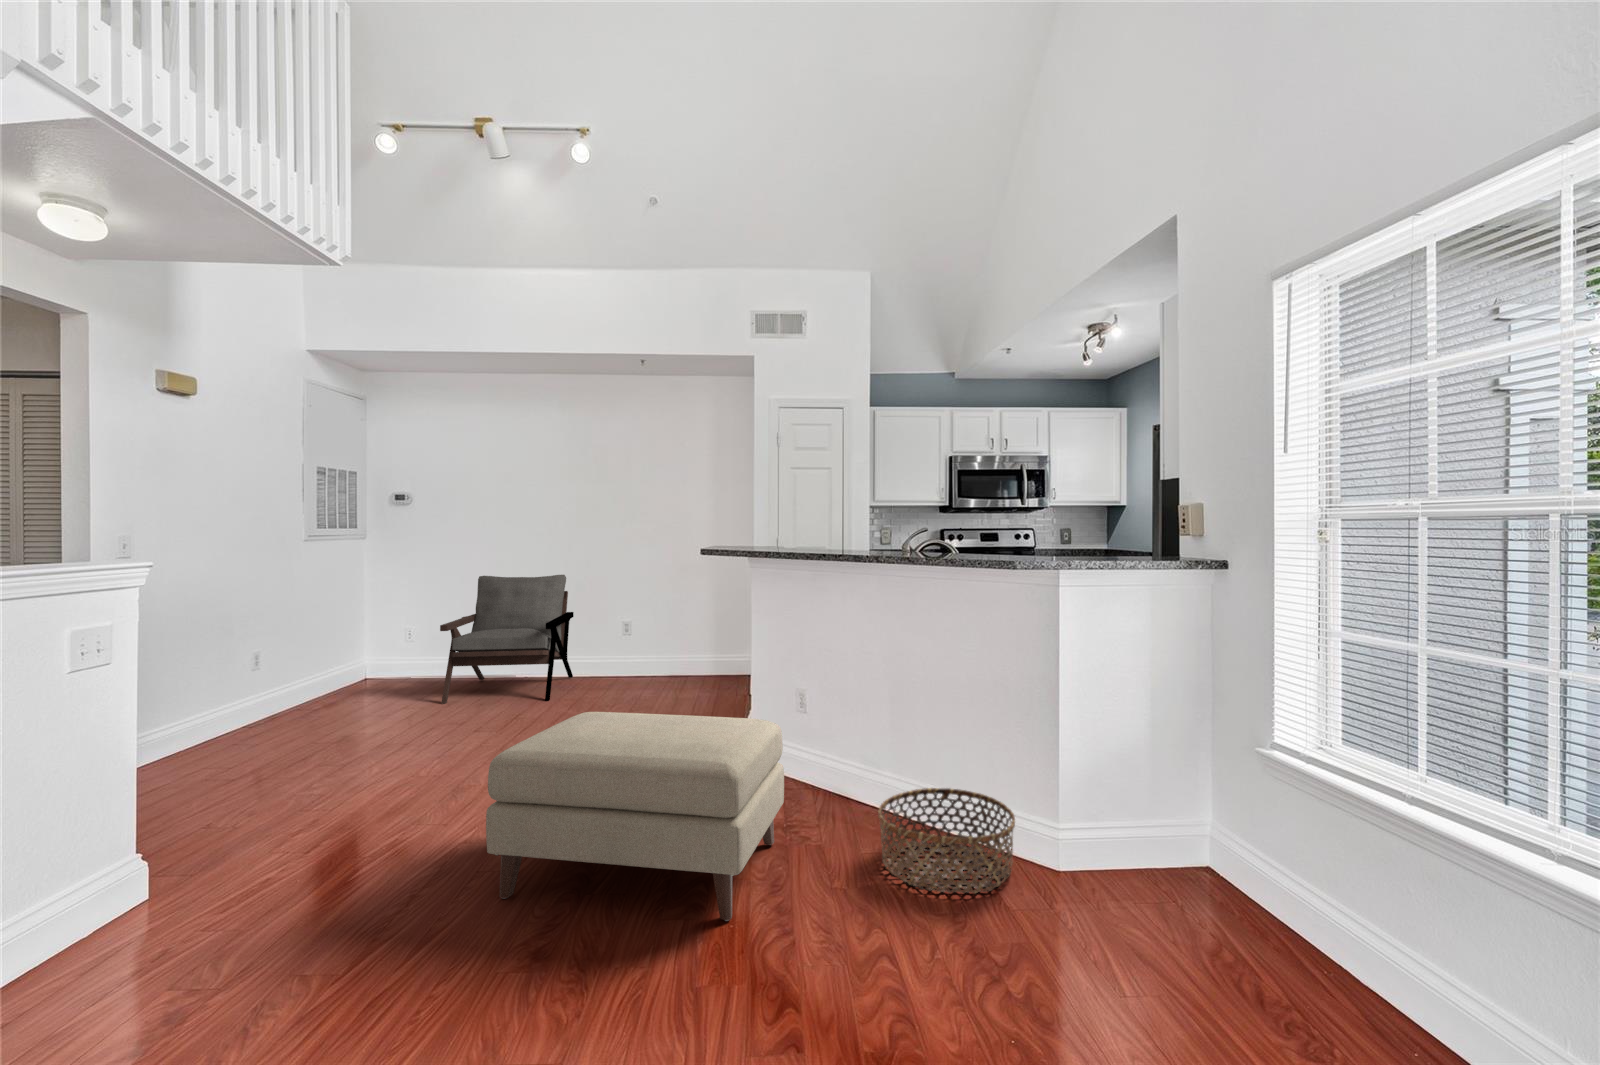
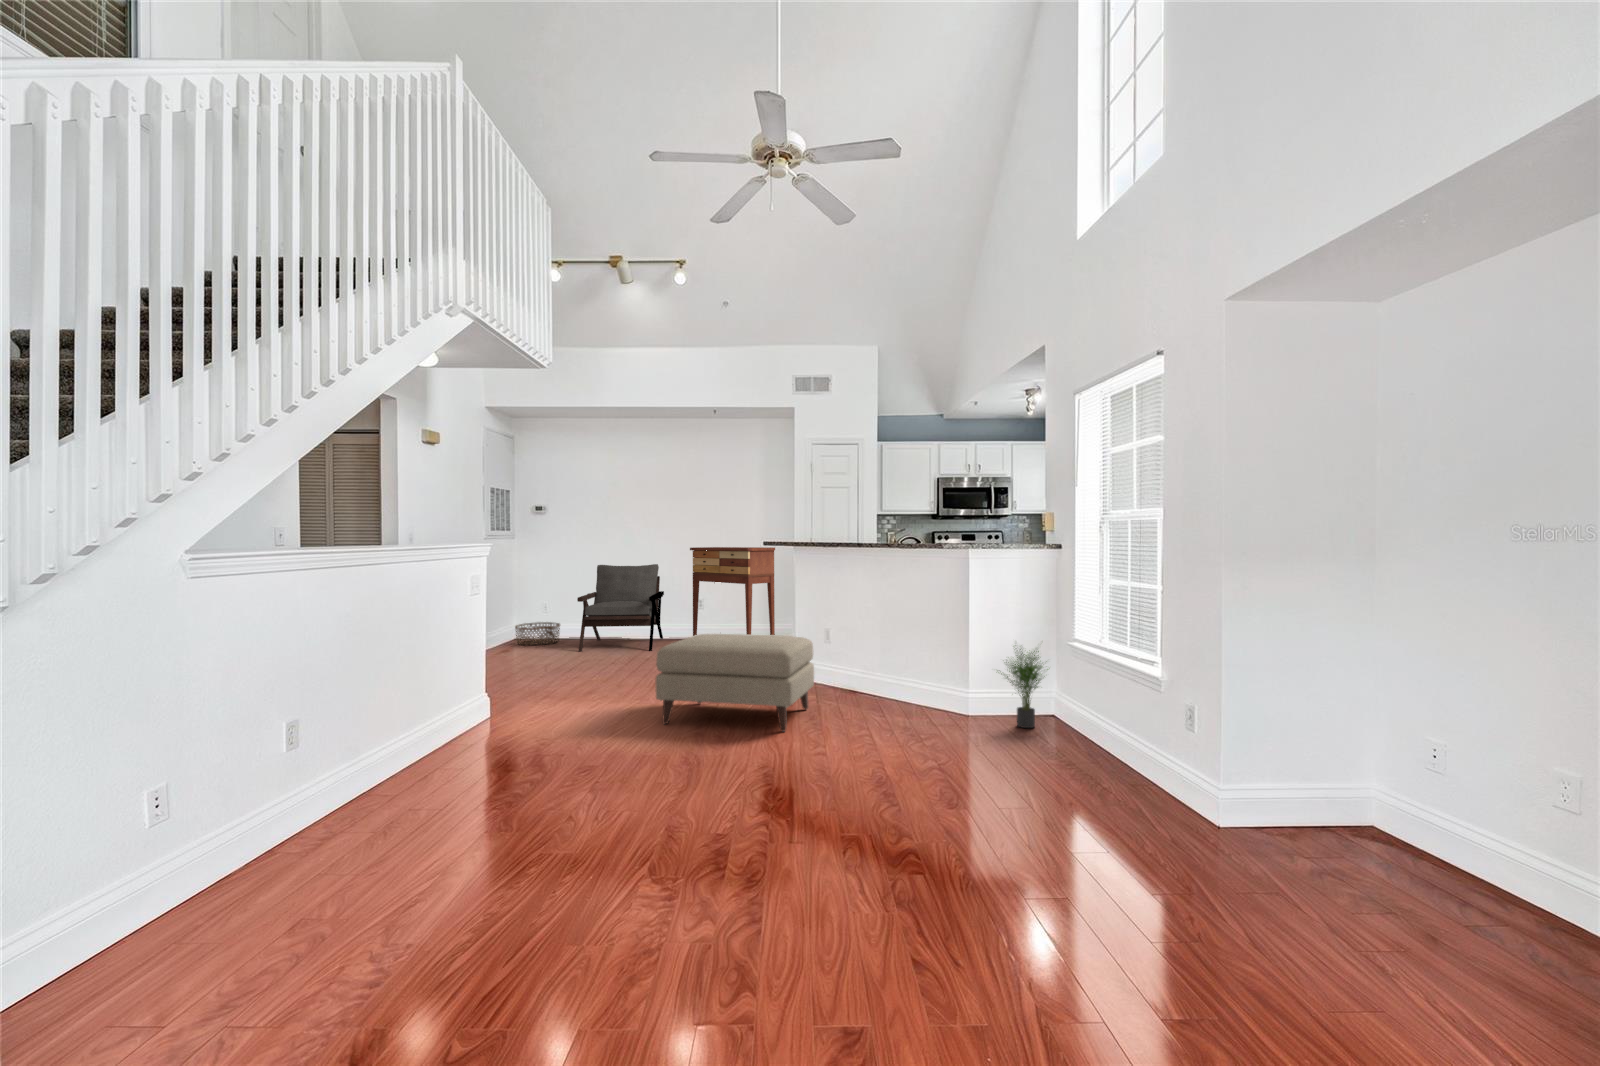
console table: none [610,550,727,693] -> present [690,547,775,636]
potted plant: none [1103,730,1230,898] -> present [1001,649,1048,728]
basket: present [878,788,1015,893] -> present [515,622,560,645]

